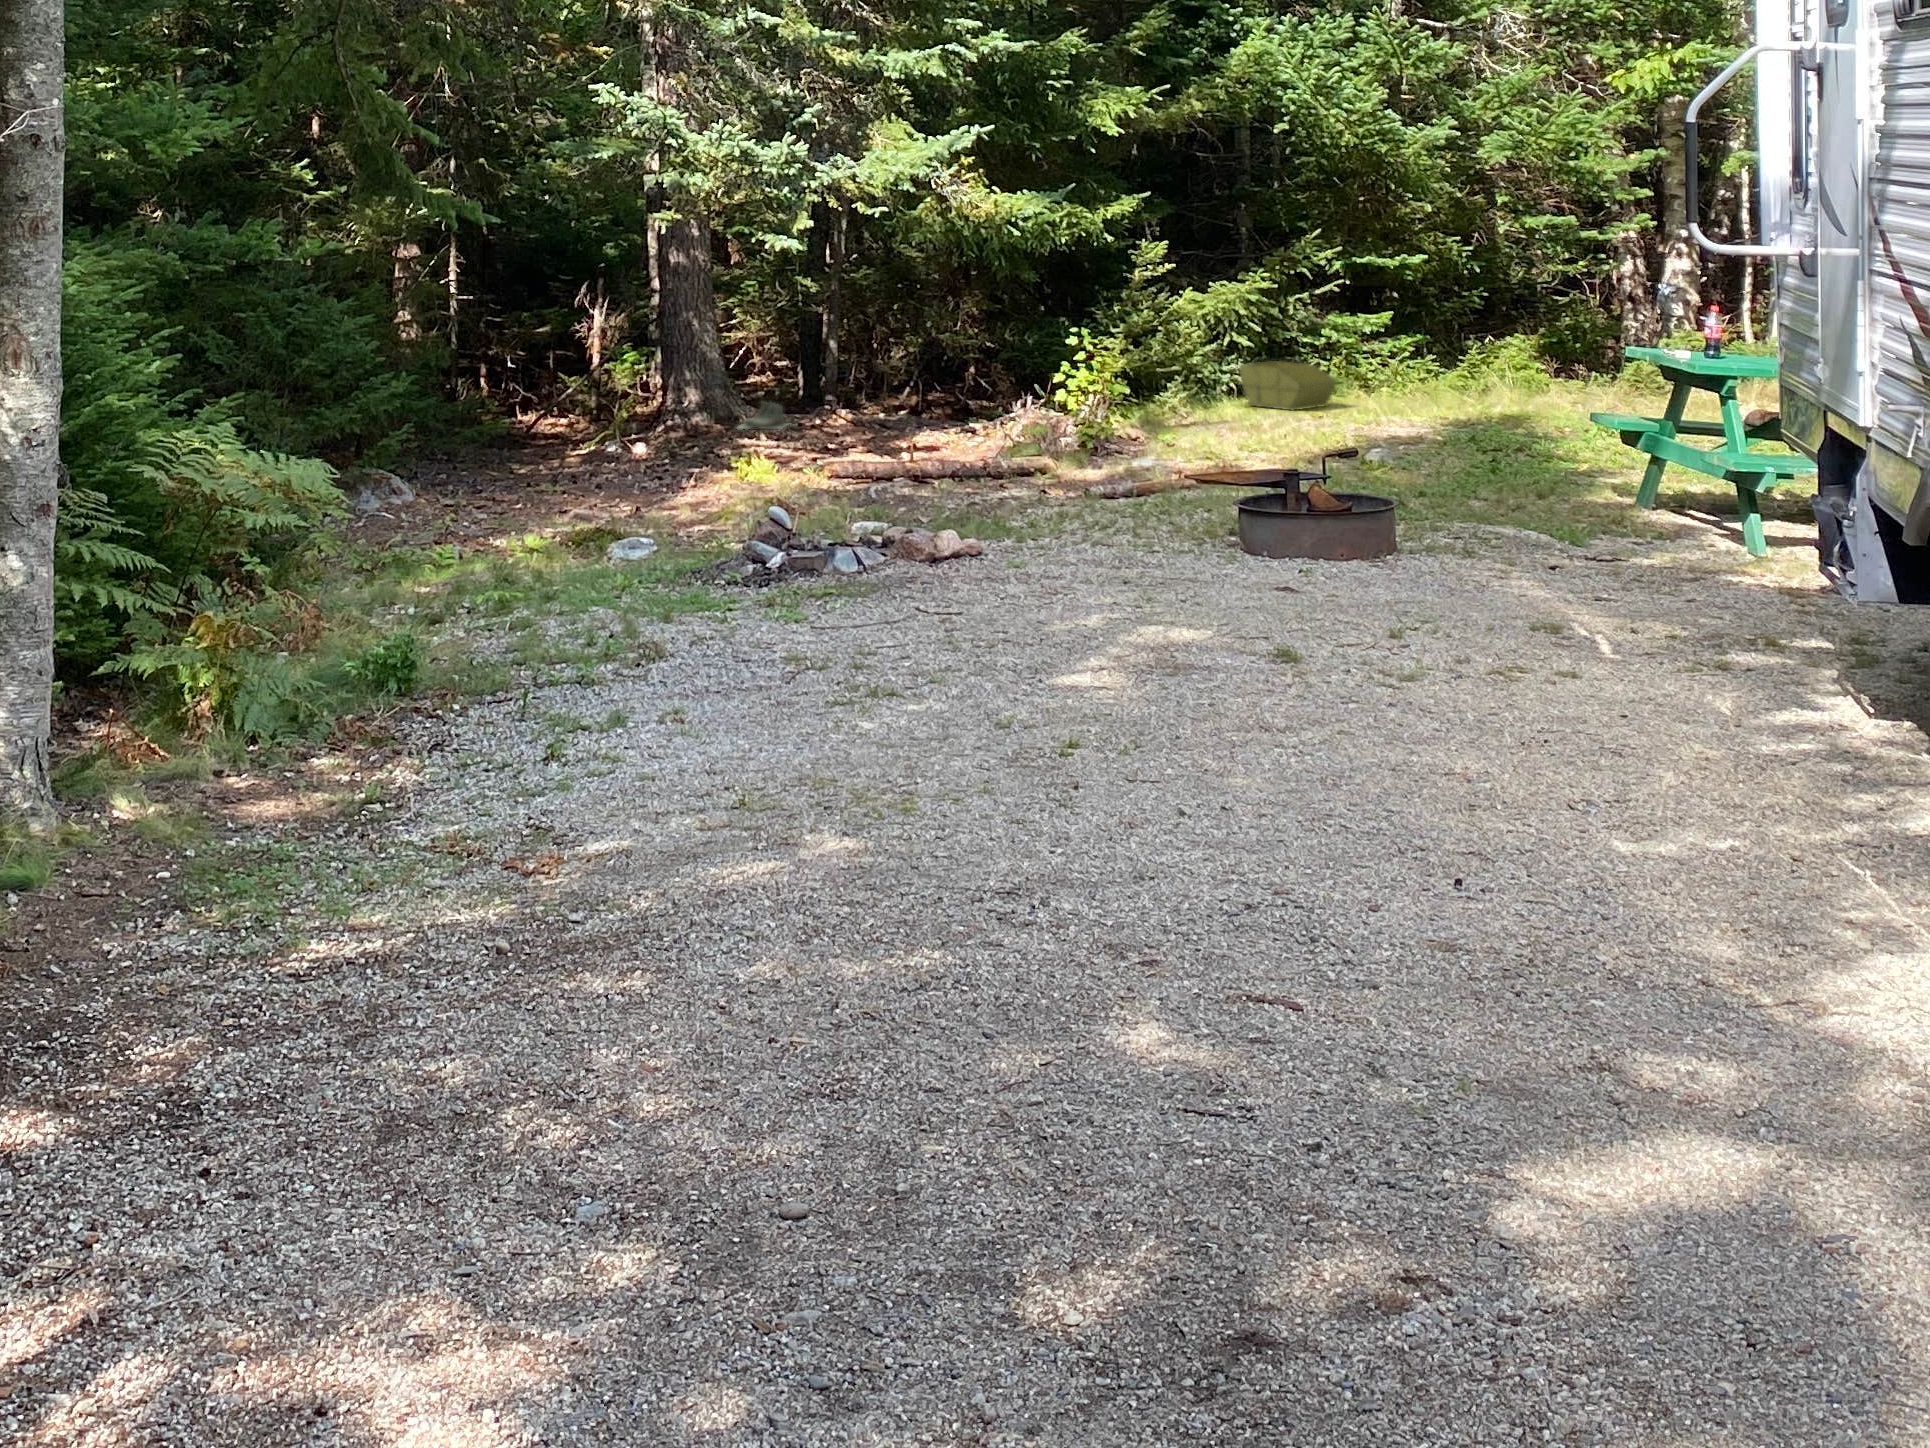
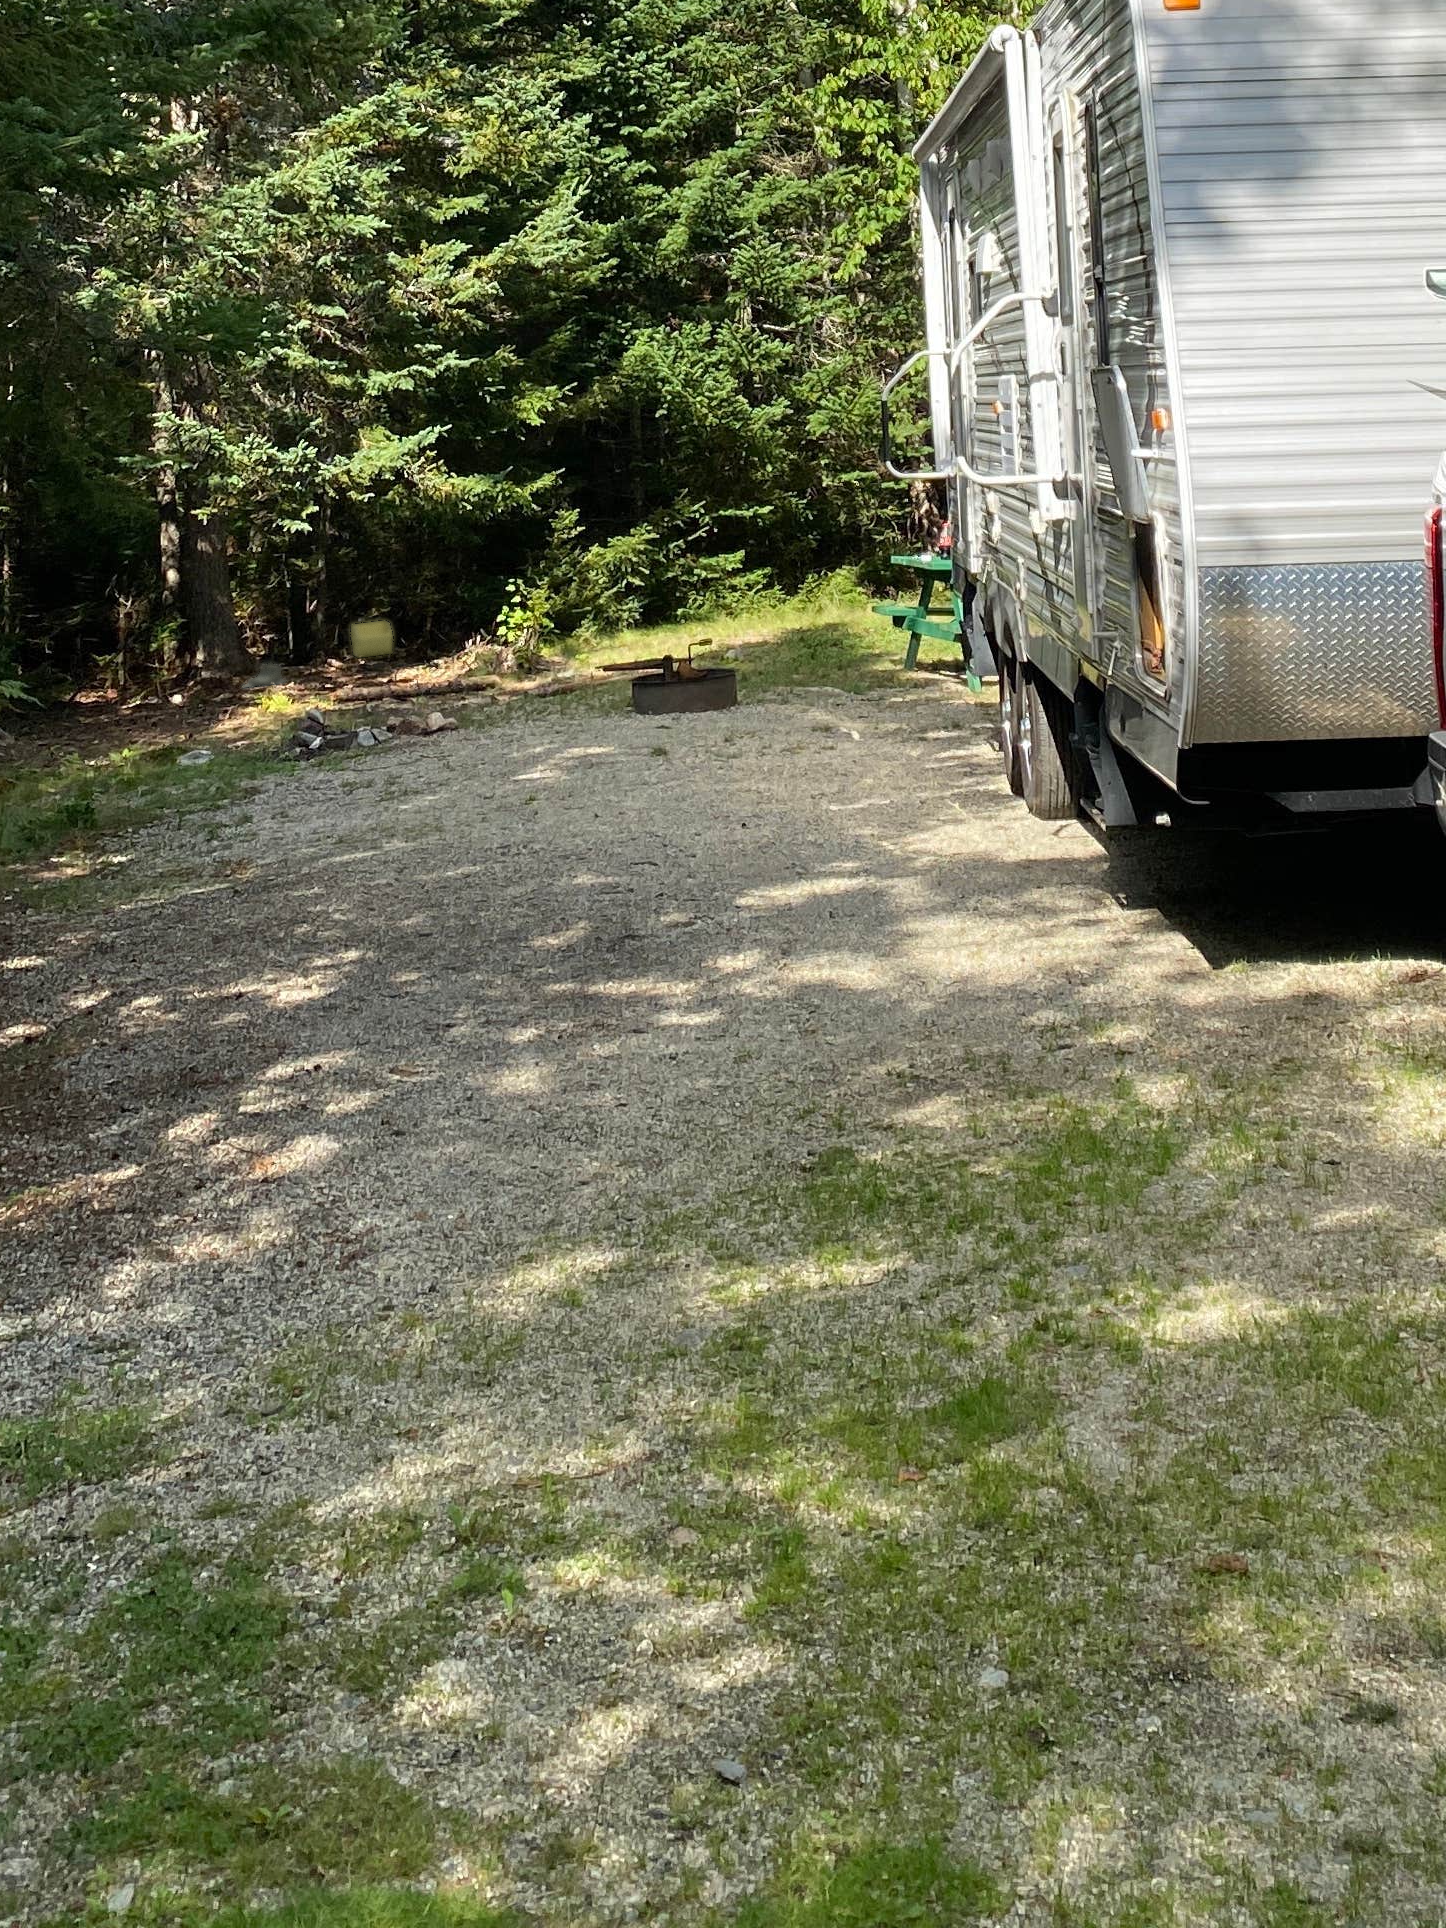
storage bin: present [1240,361,1336,410] -> present [351,621,393,657]

